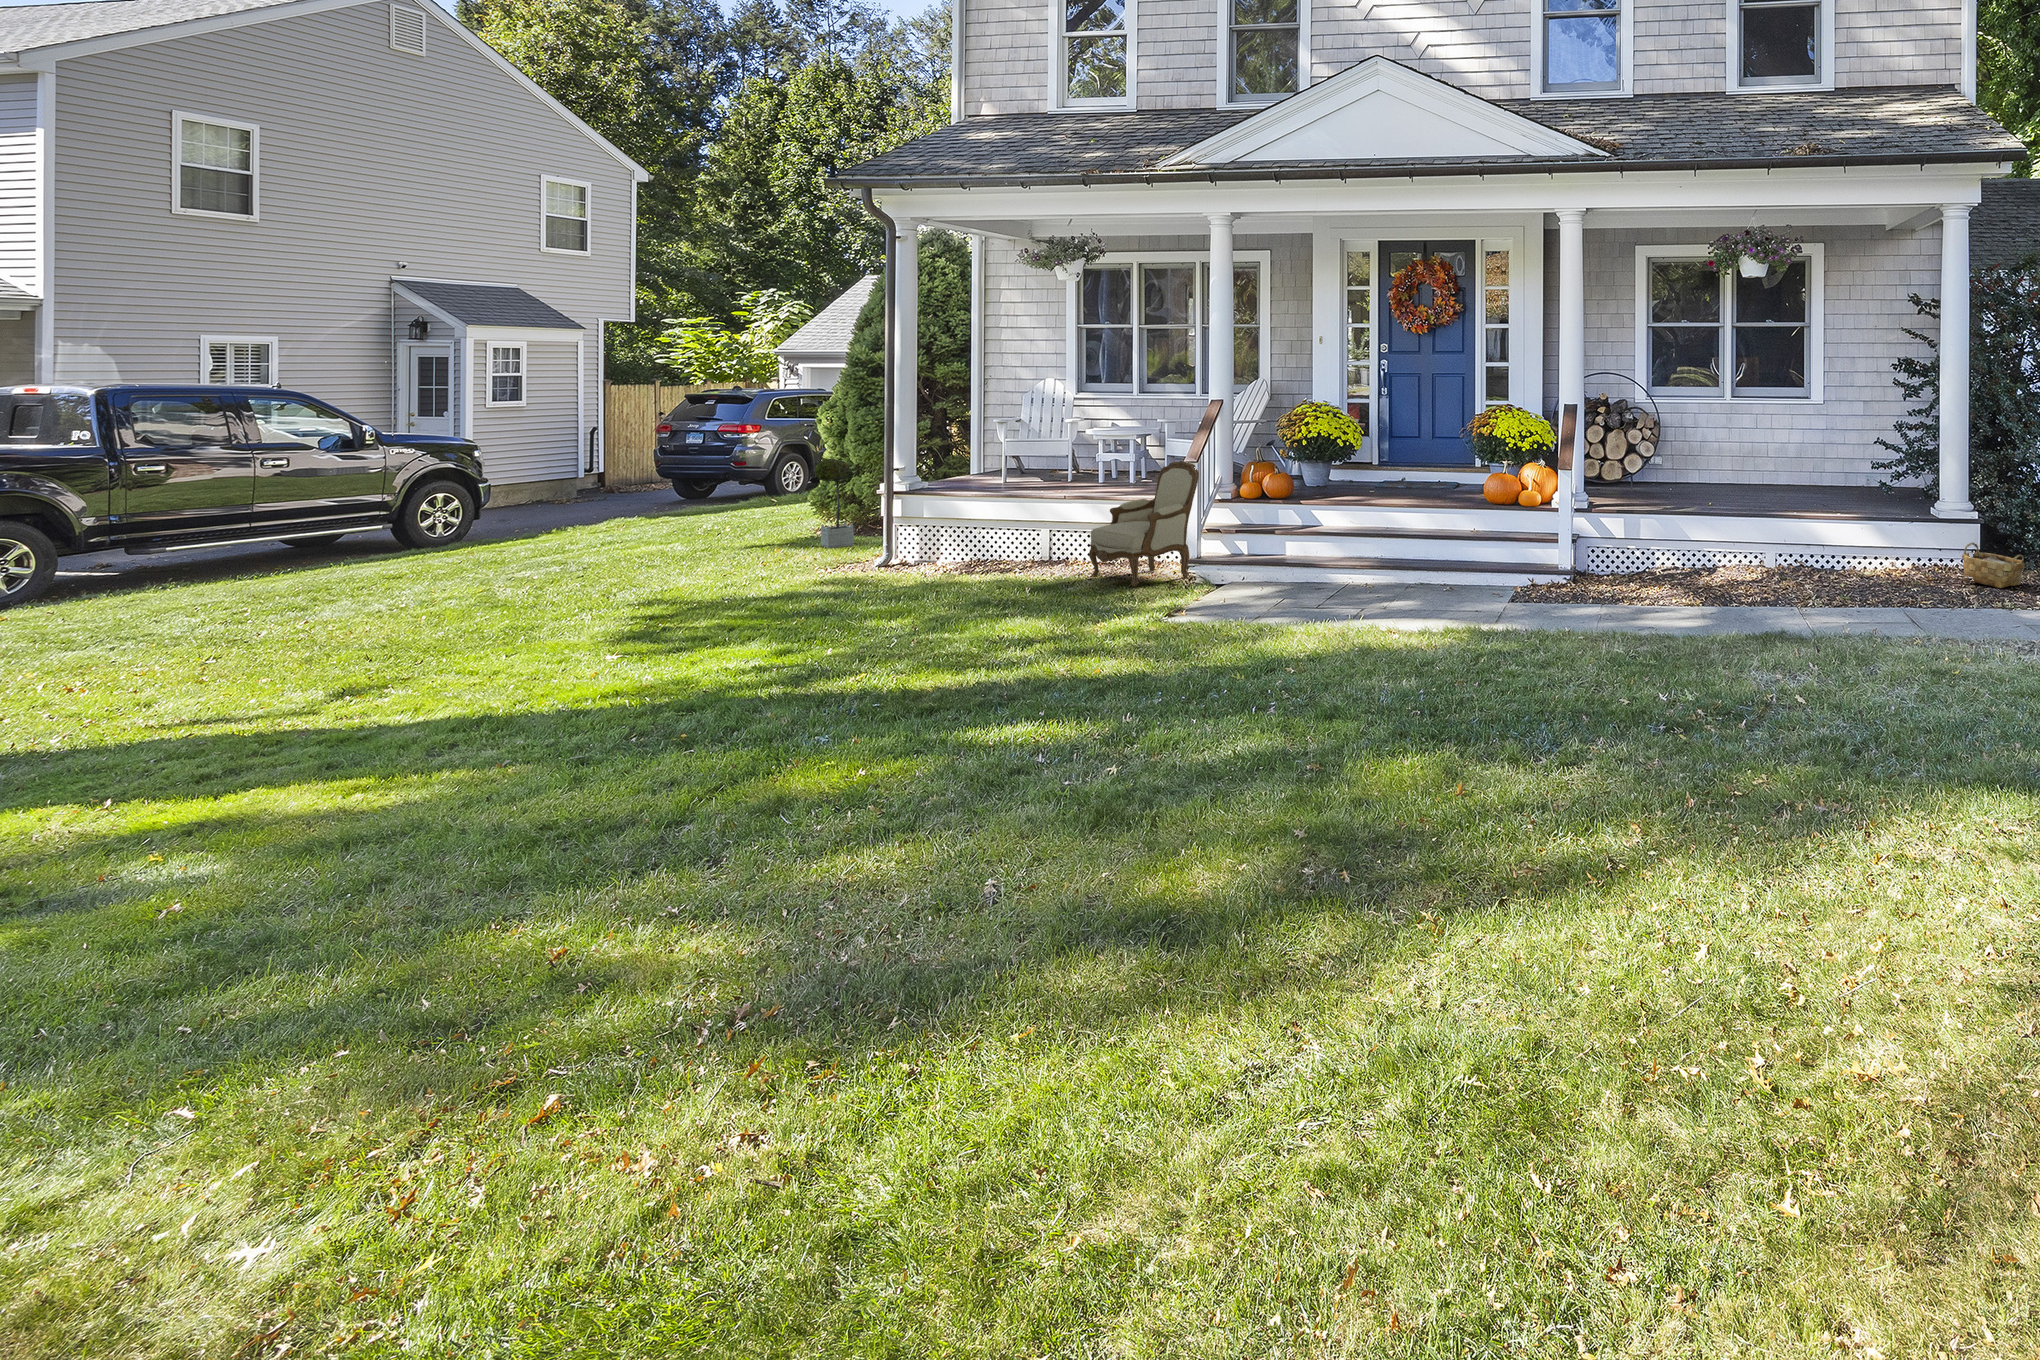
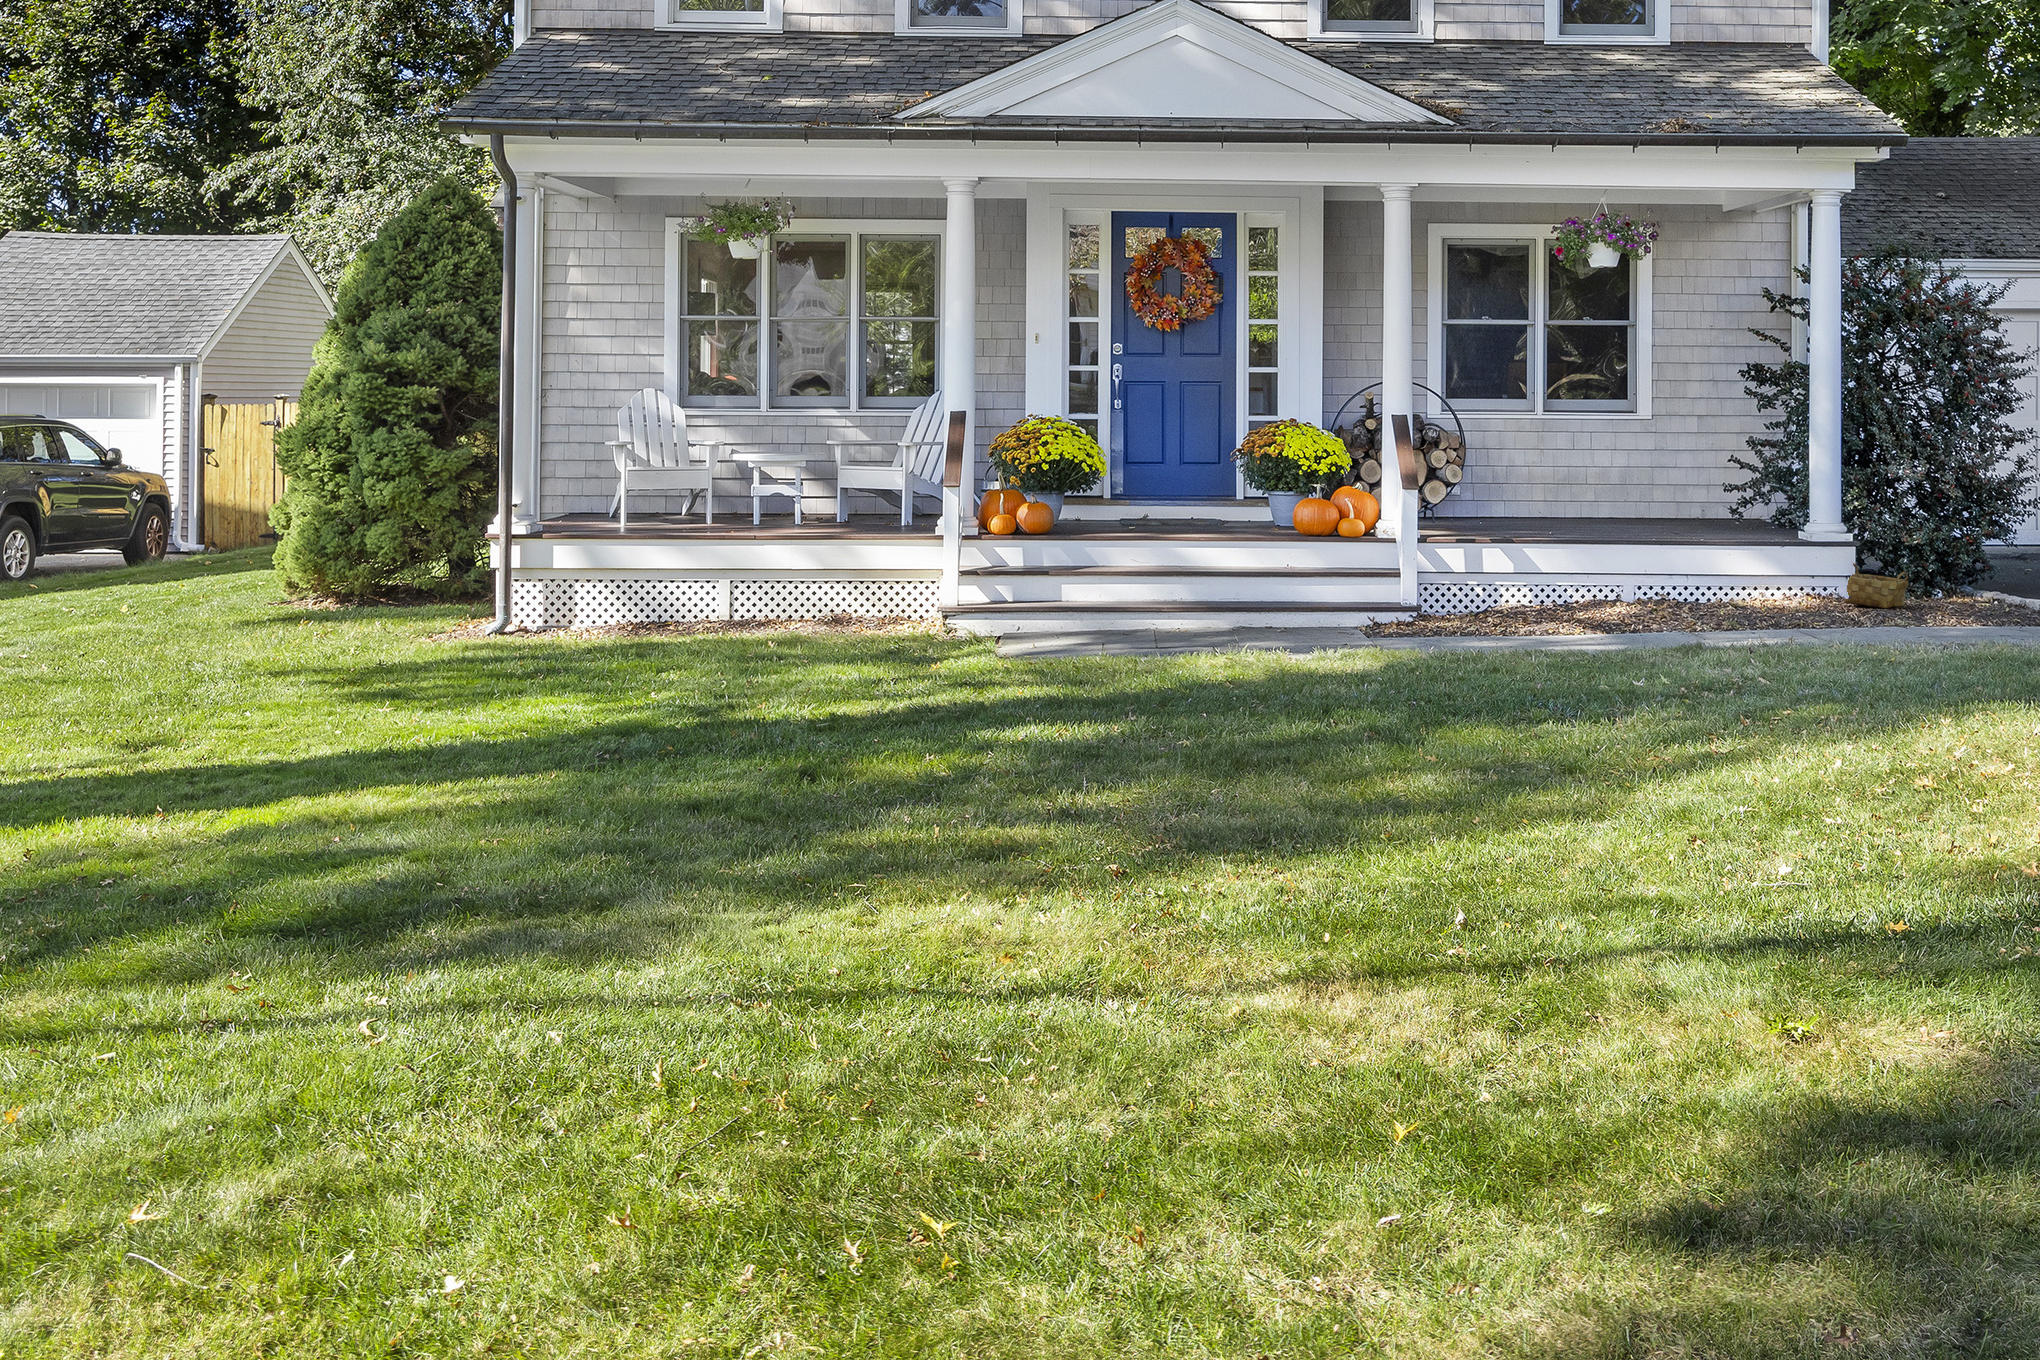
potted tree: present [815,457,854,548] -> none [342,497,397,621]
armchair: present [1089,461,1199,587] -> none [829,486,965,634]

